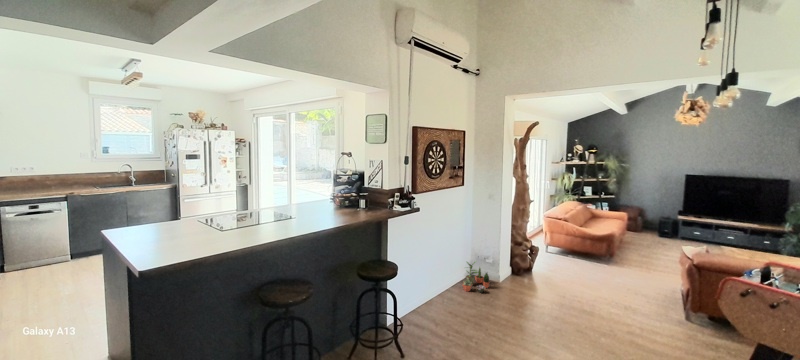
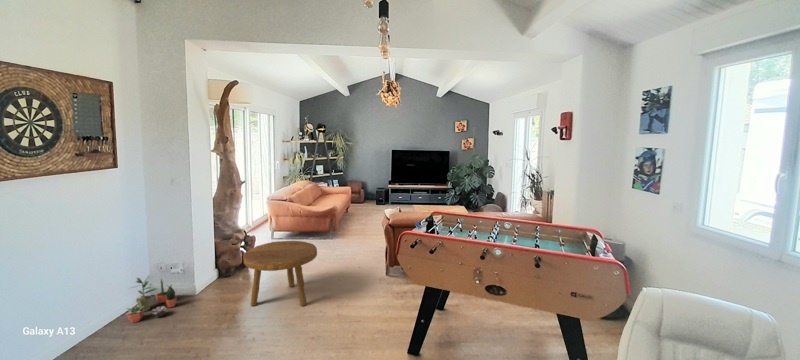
footstool: none [542,257,609,319] -> present [243,241,317,306]

